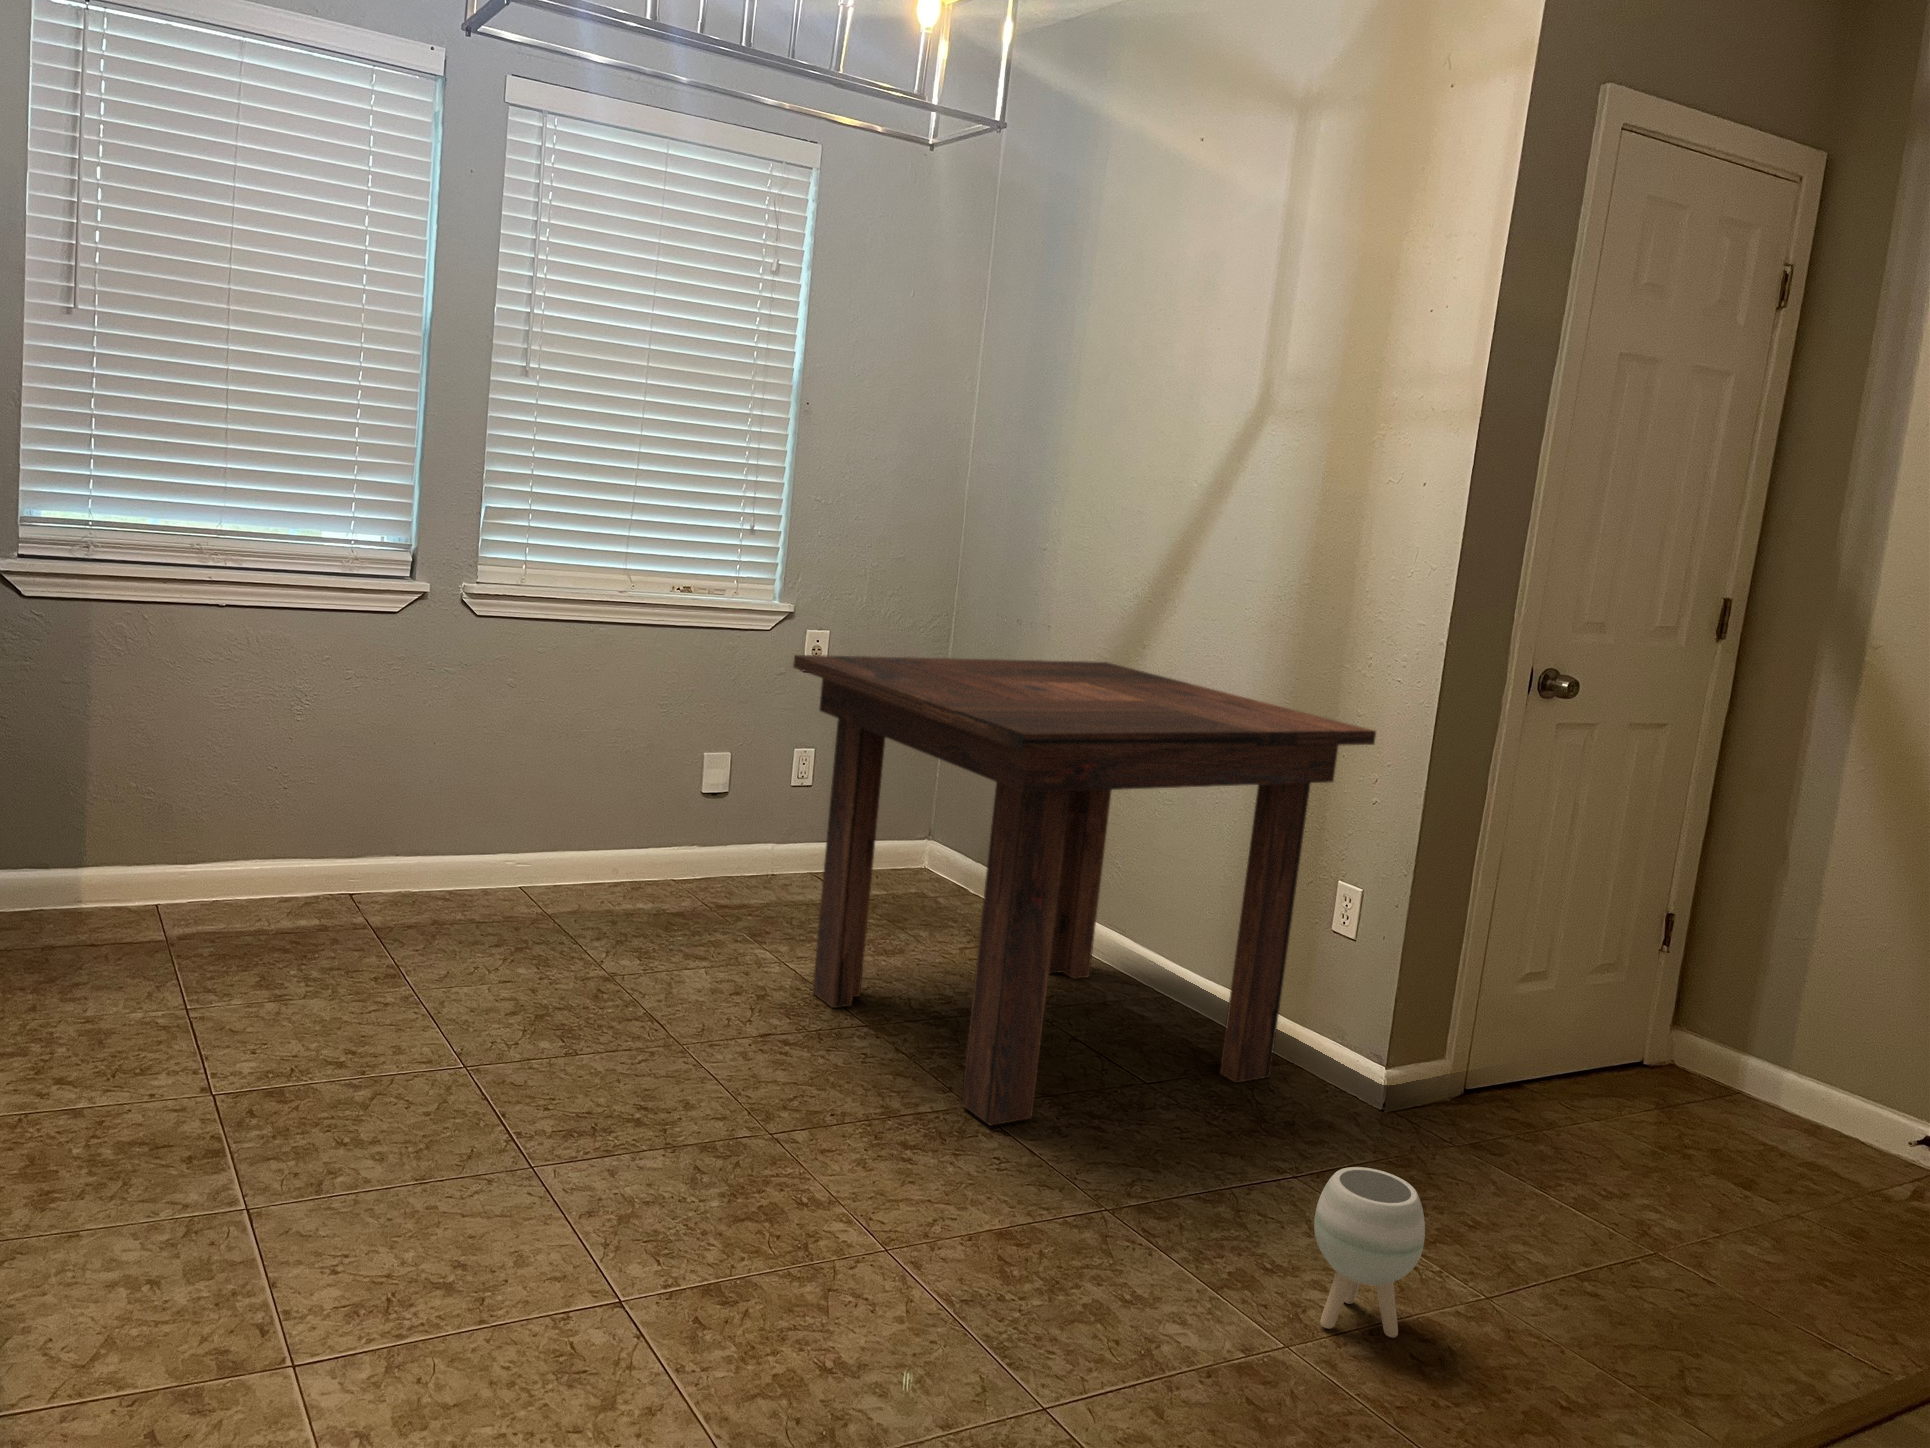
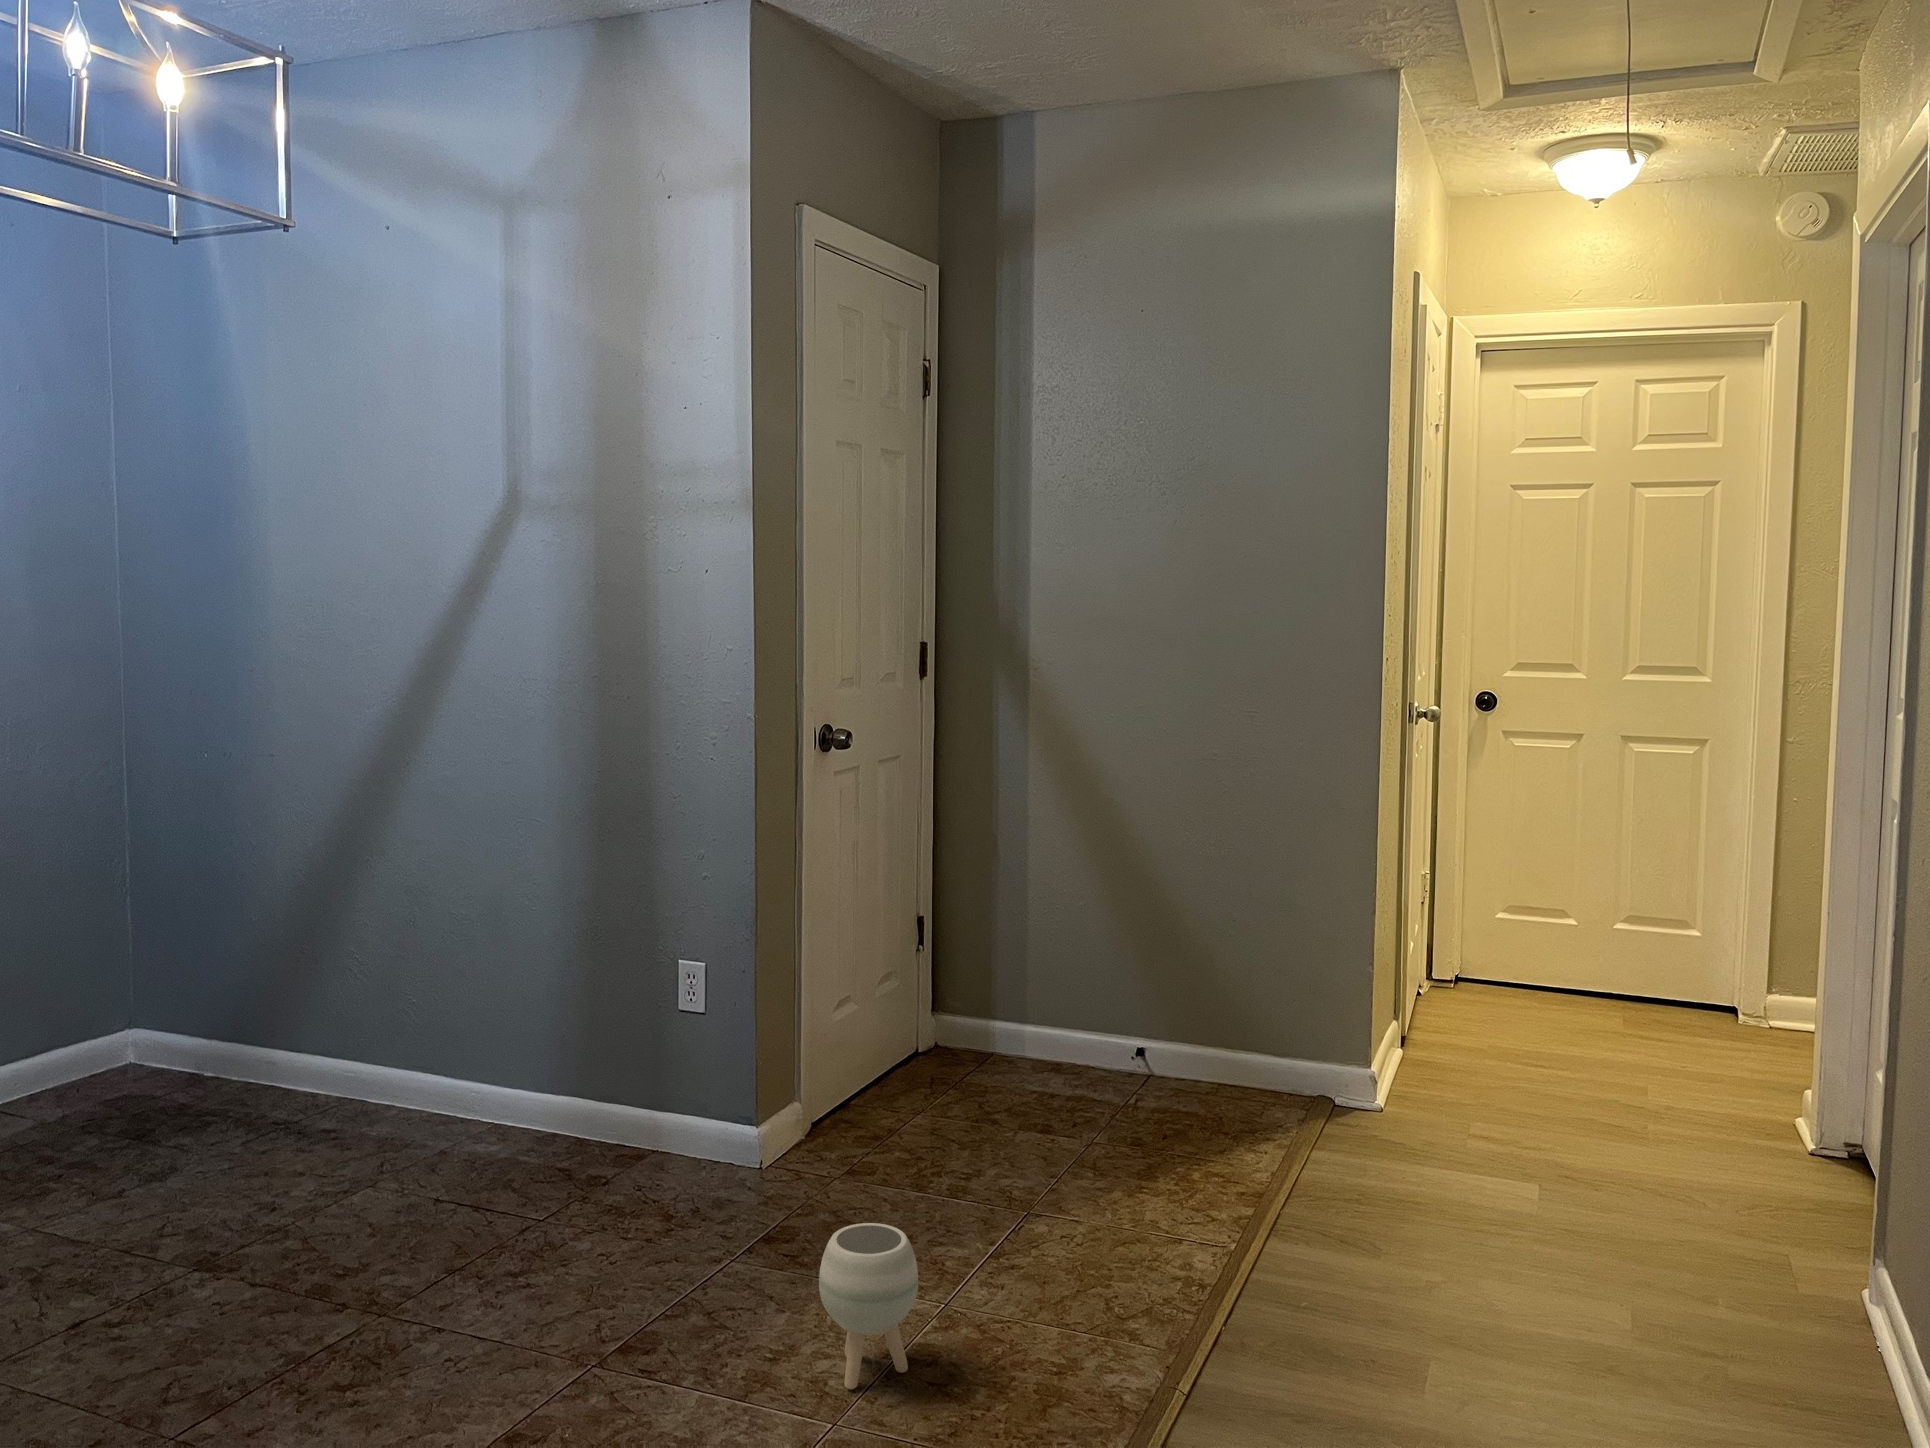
dining table: present [793,655,1376,1126] -> none [14,786,701,1329]

